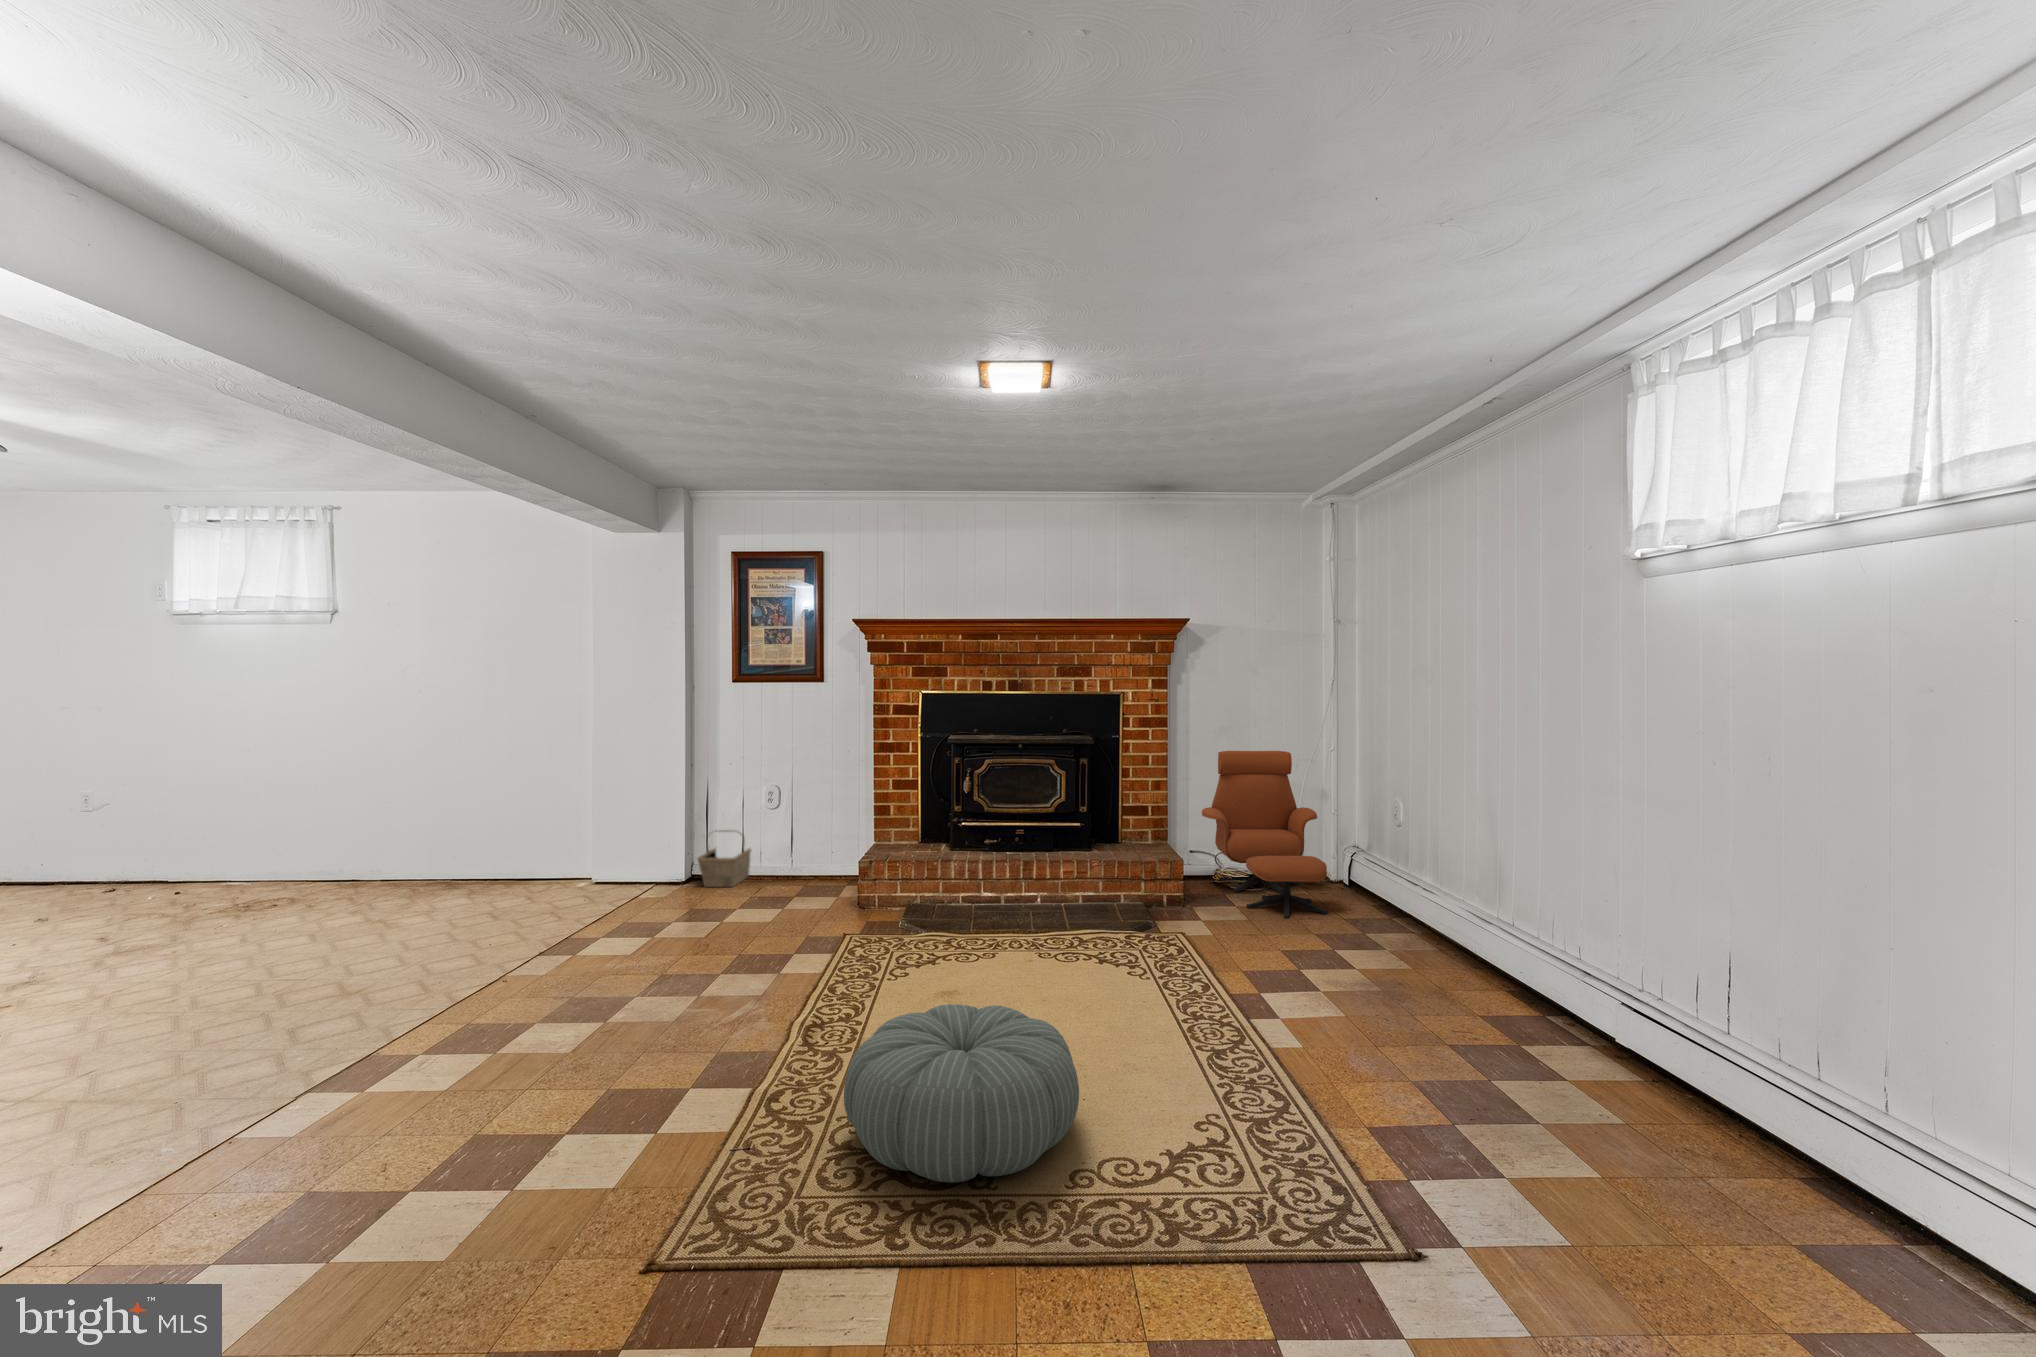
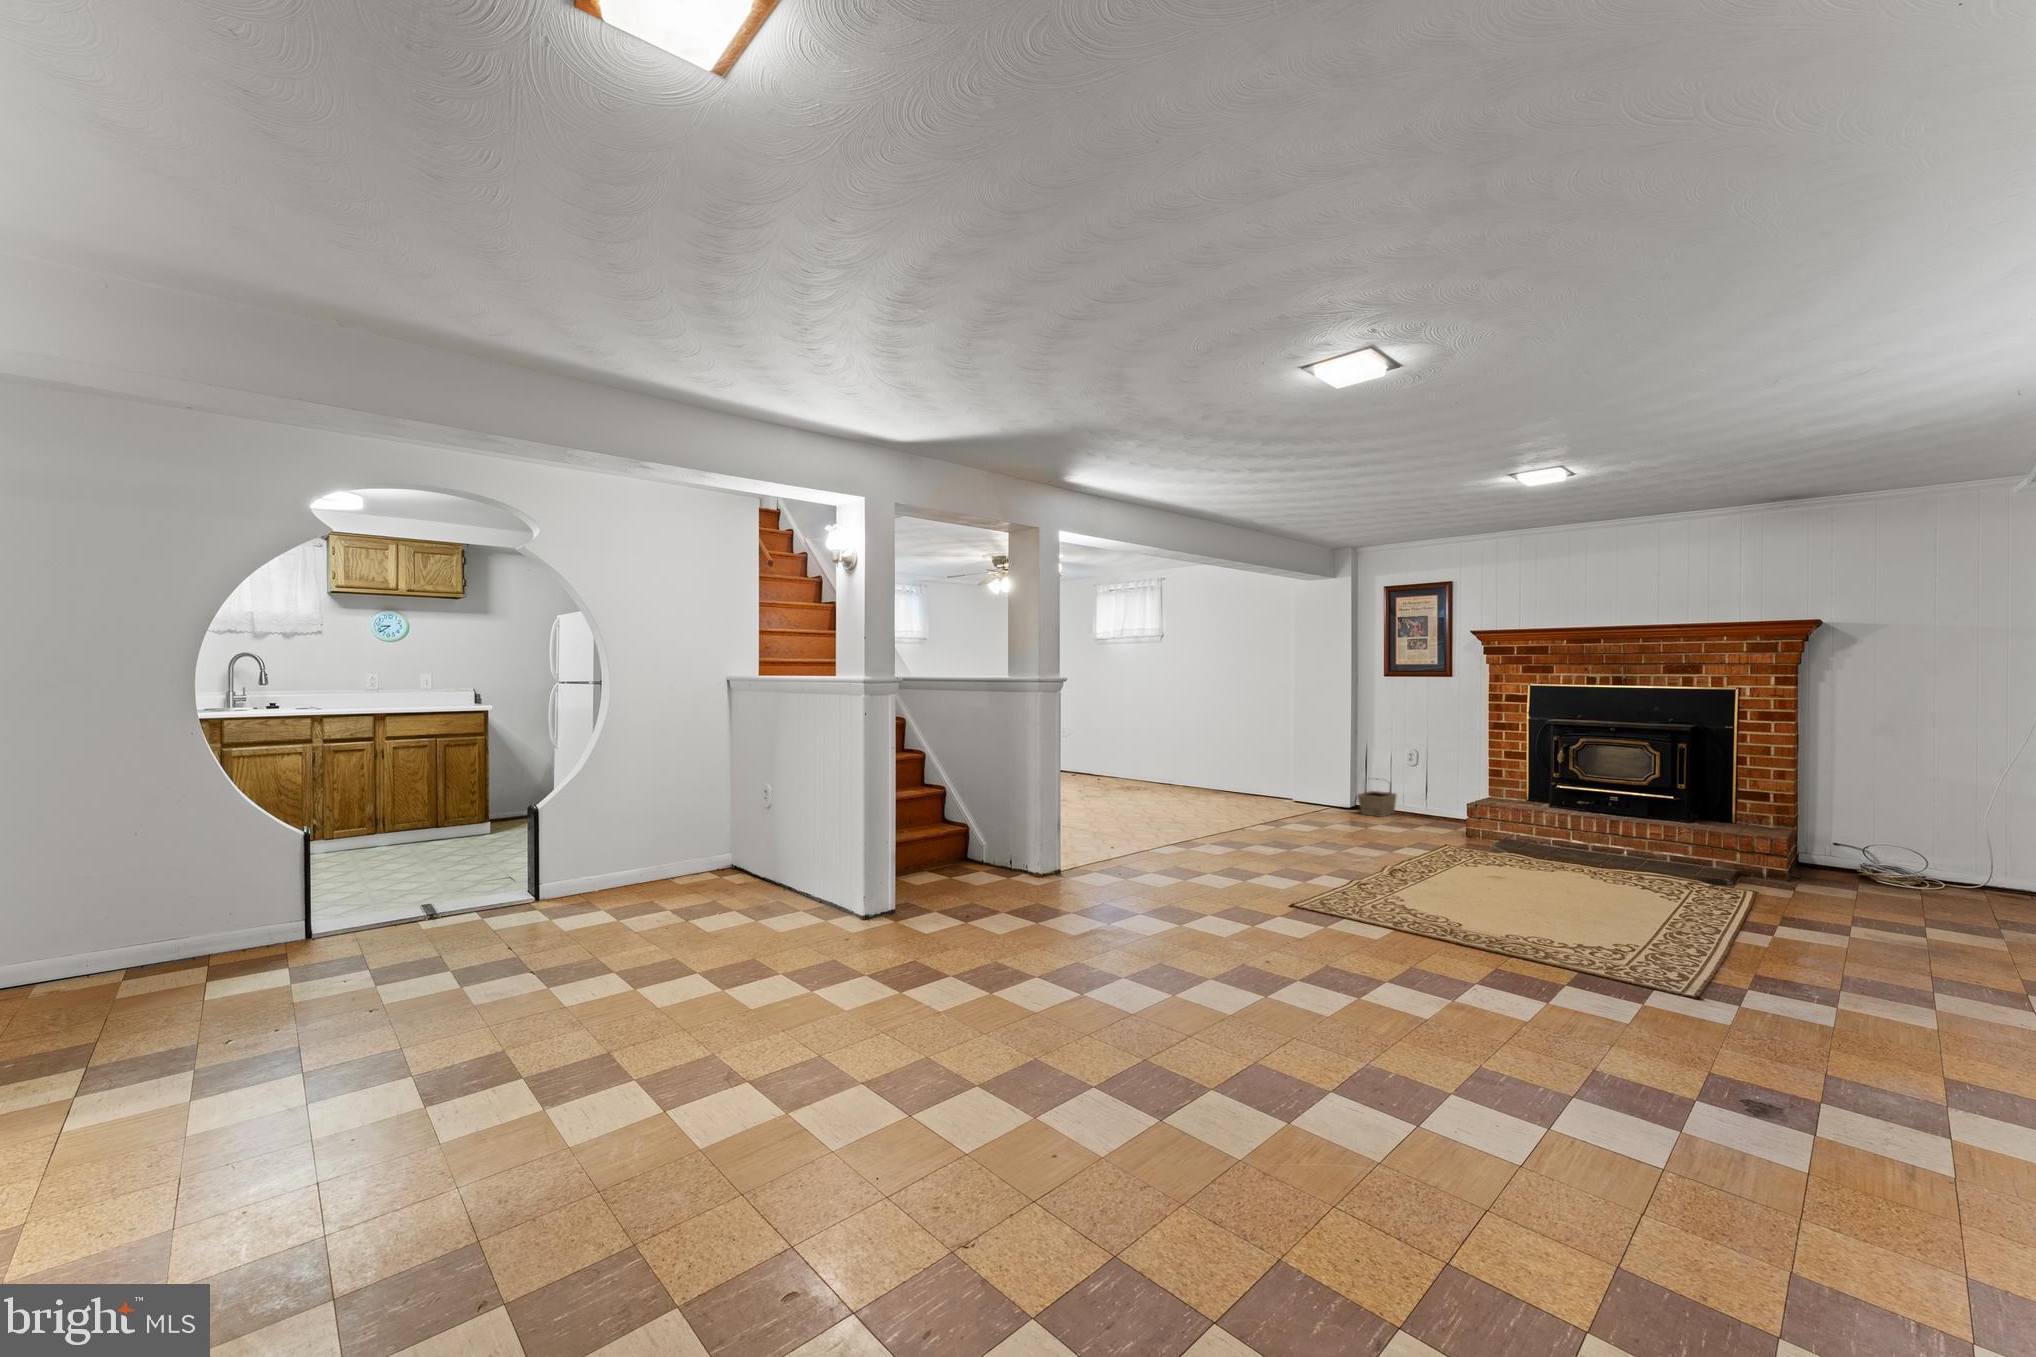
lounge chair: present [1202,751,1327,918] -> none [1828,747,1990,906]
pouf: present [844,1004,1079,1183] -> none [1403,858,1544,933]

